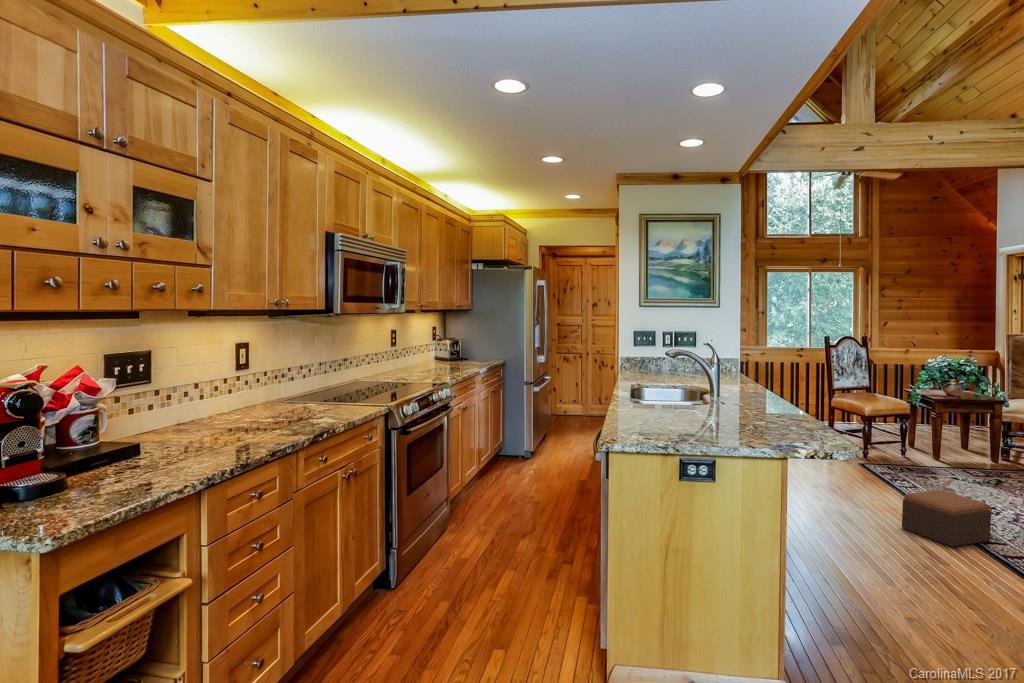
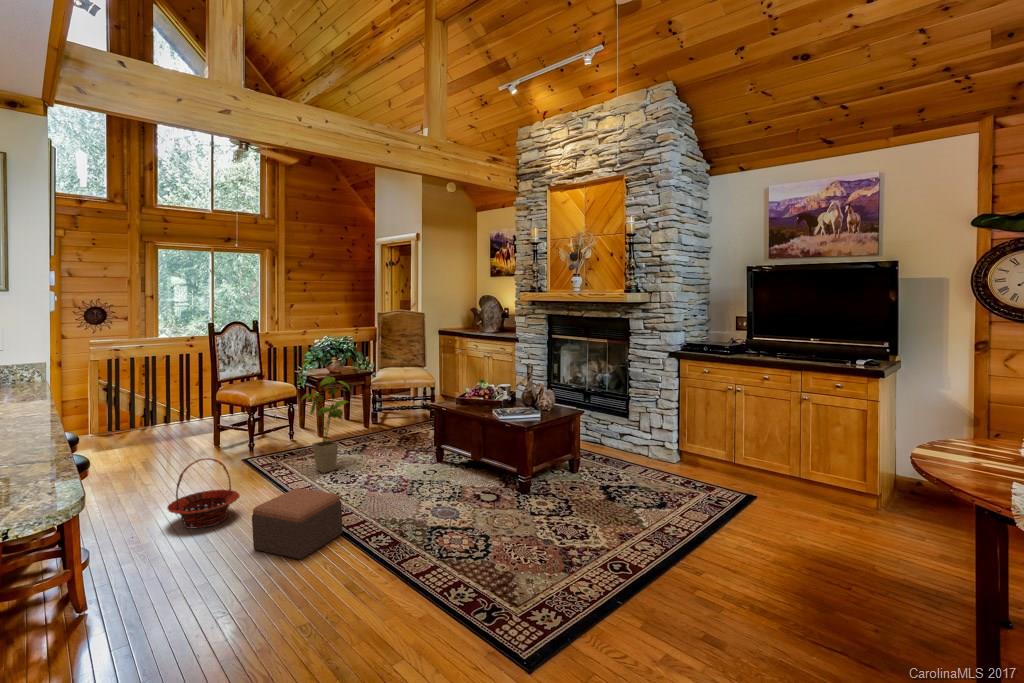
house plant: none [930,398,990,490] -> present [301,377,350,473]
basket: none [820,448,879,503] -> present [167,458,240,529]

